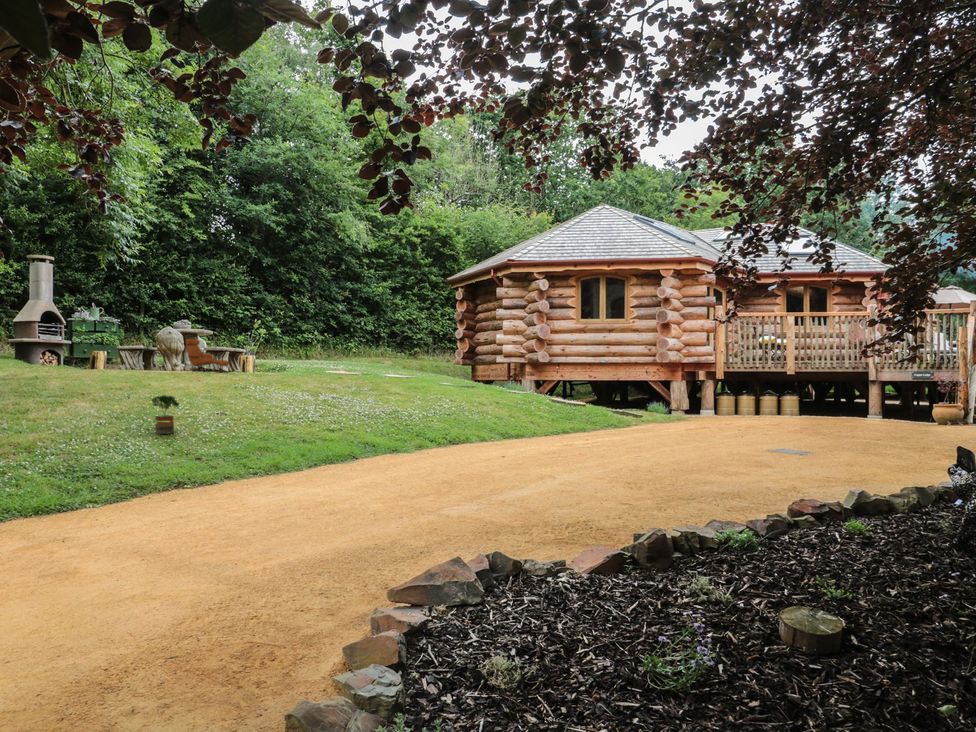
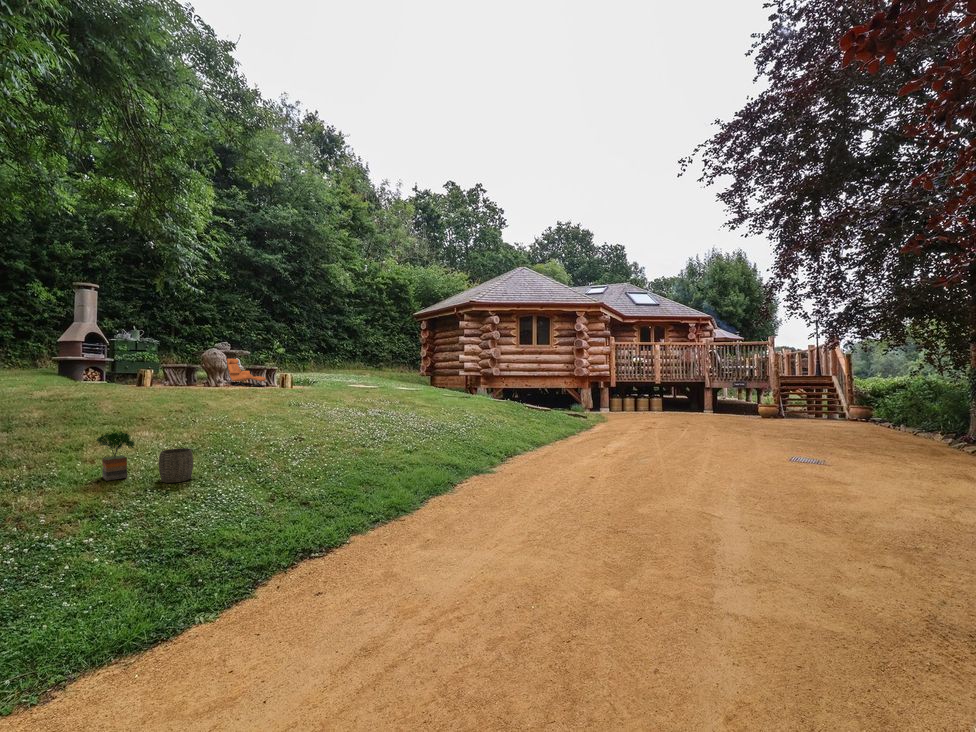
potted tree: present [152,395,179,434] -> present [96,432,135,481]
woven basket: none [87,413,116,441] -> present [159,448,193,483]

